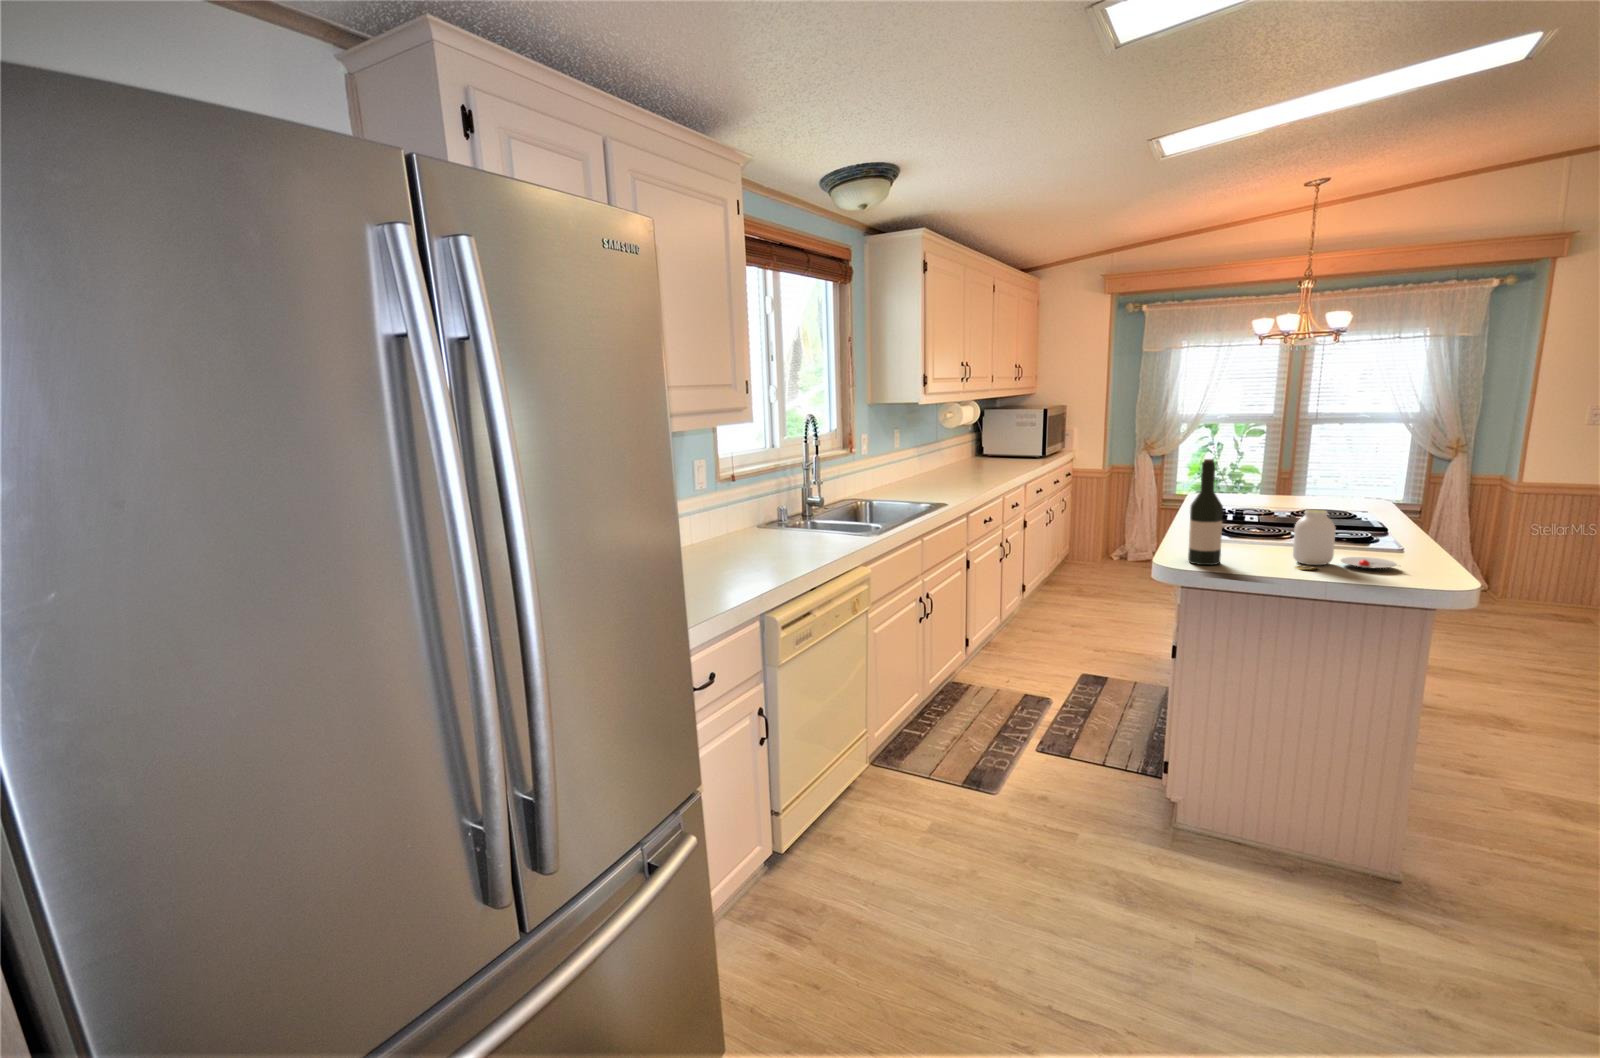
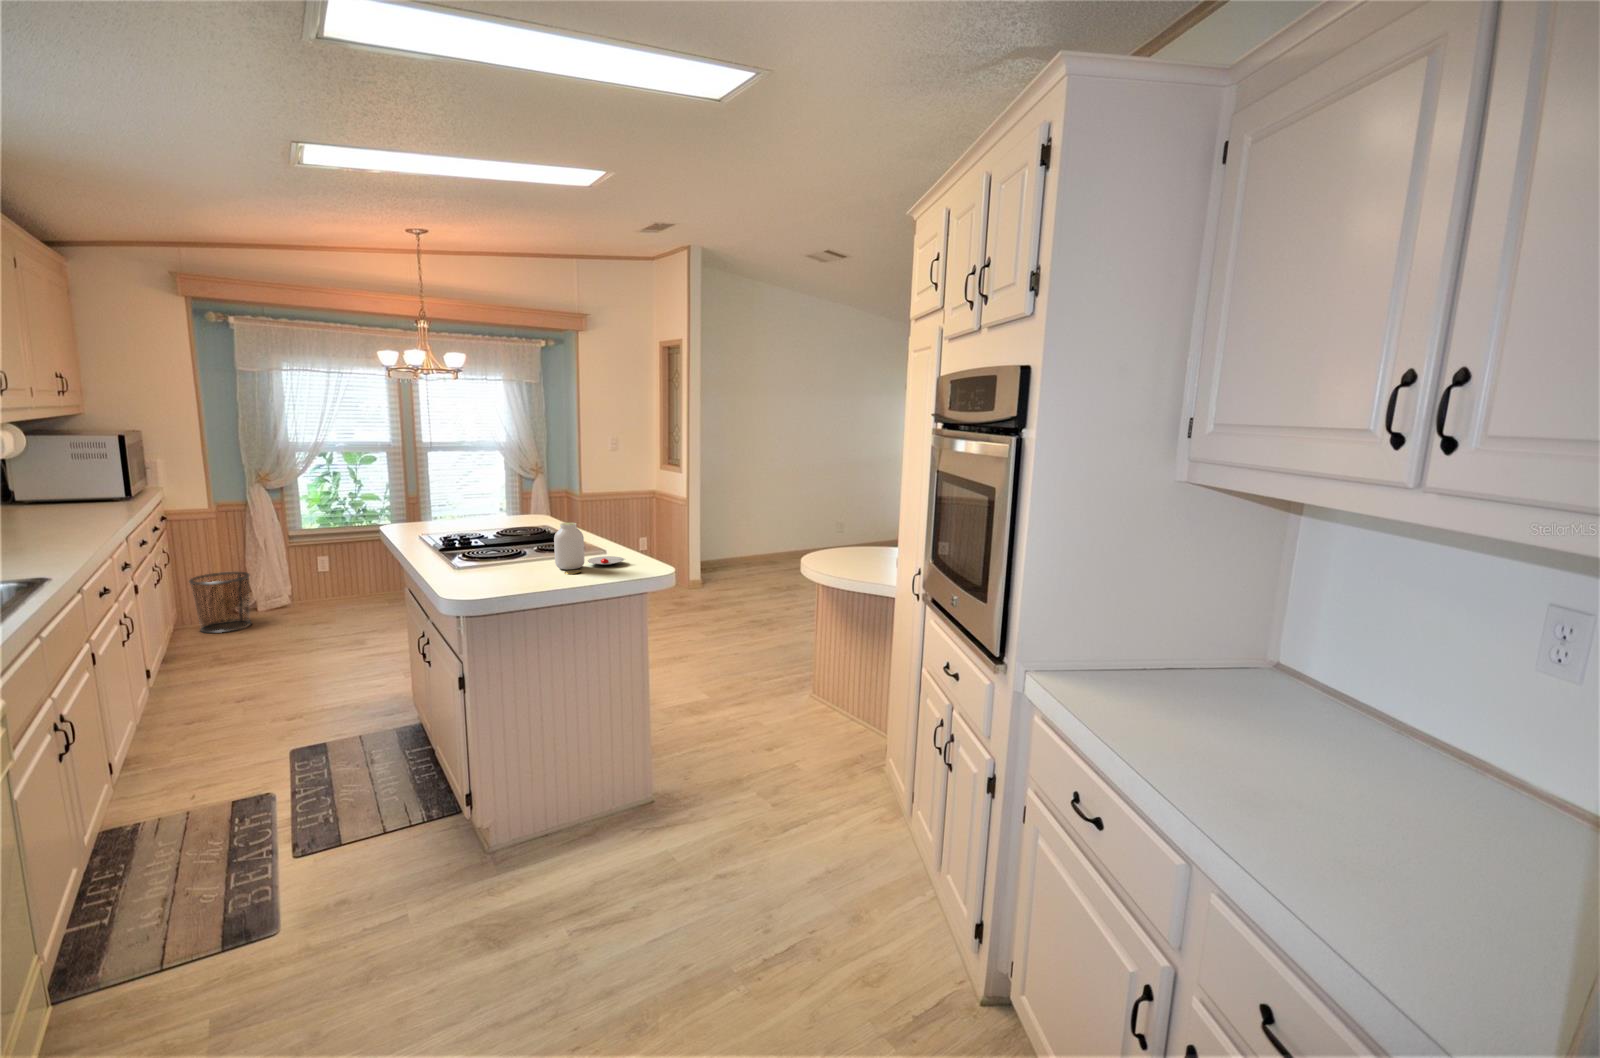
wine bottle: present [1188,459,1223,565] -> none [478,484,511,586]
waste bin: none [1084,523,1128,571] -> present [189,572,251,633]

